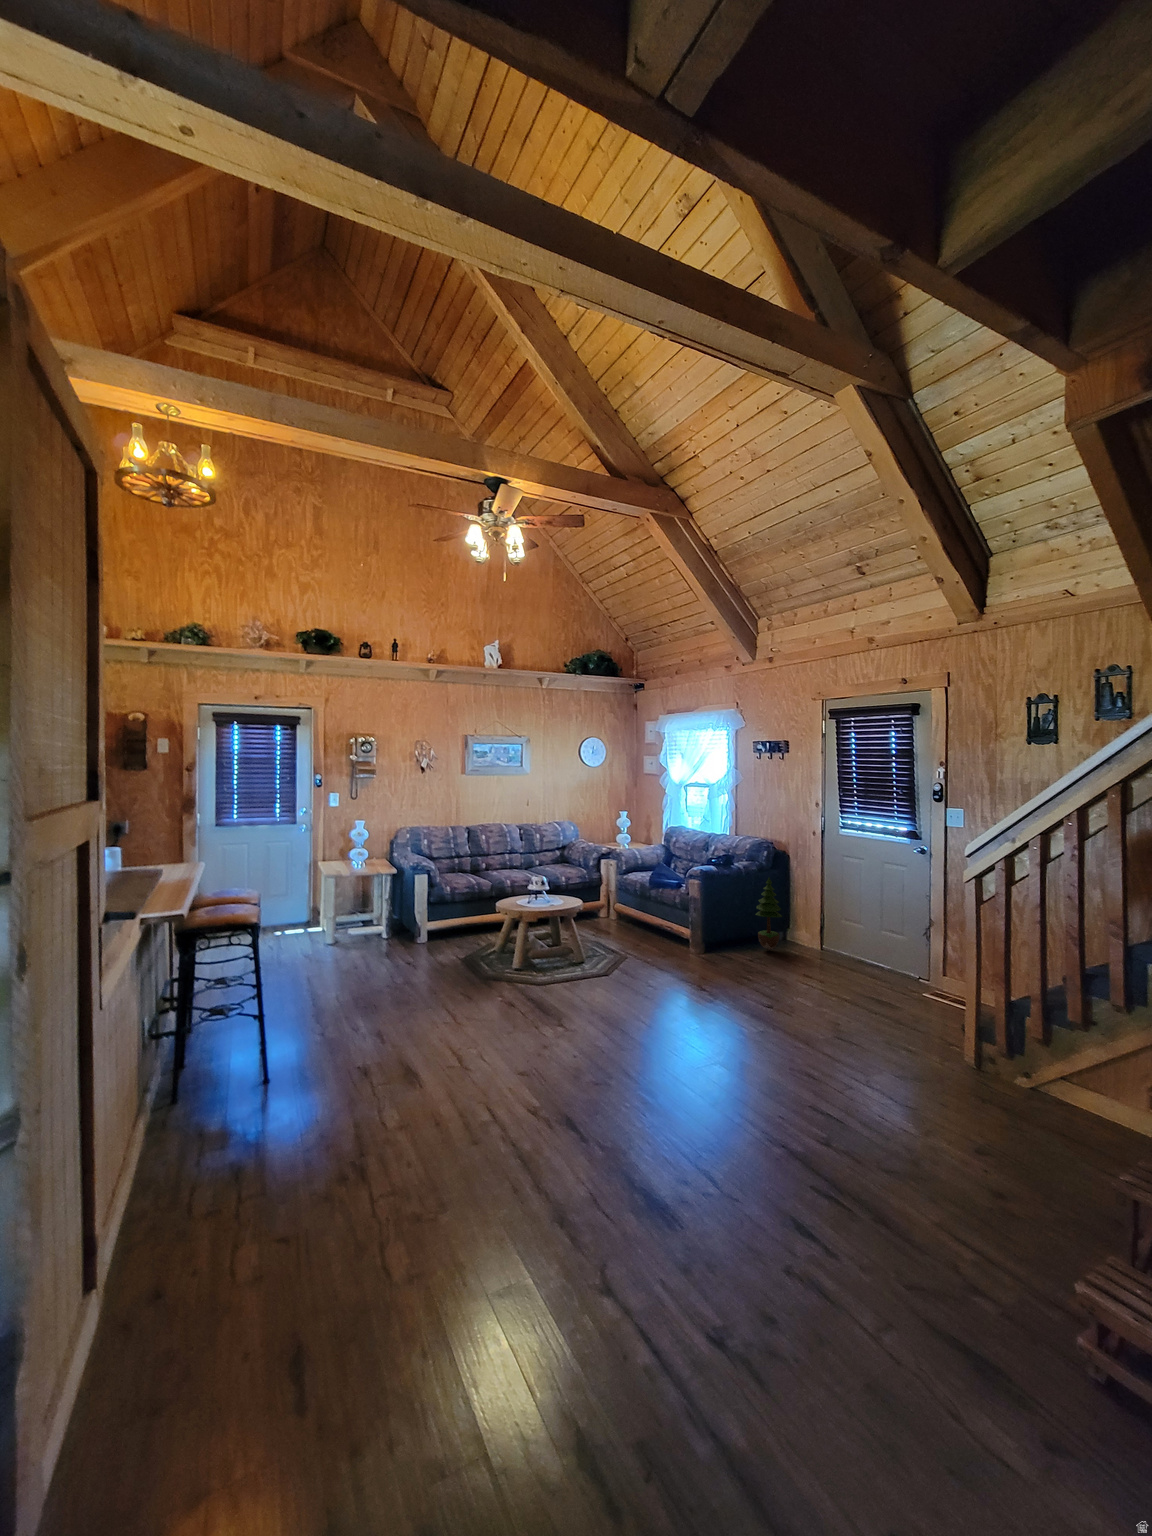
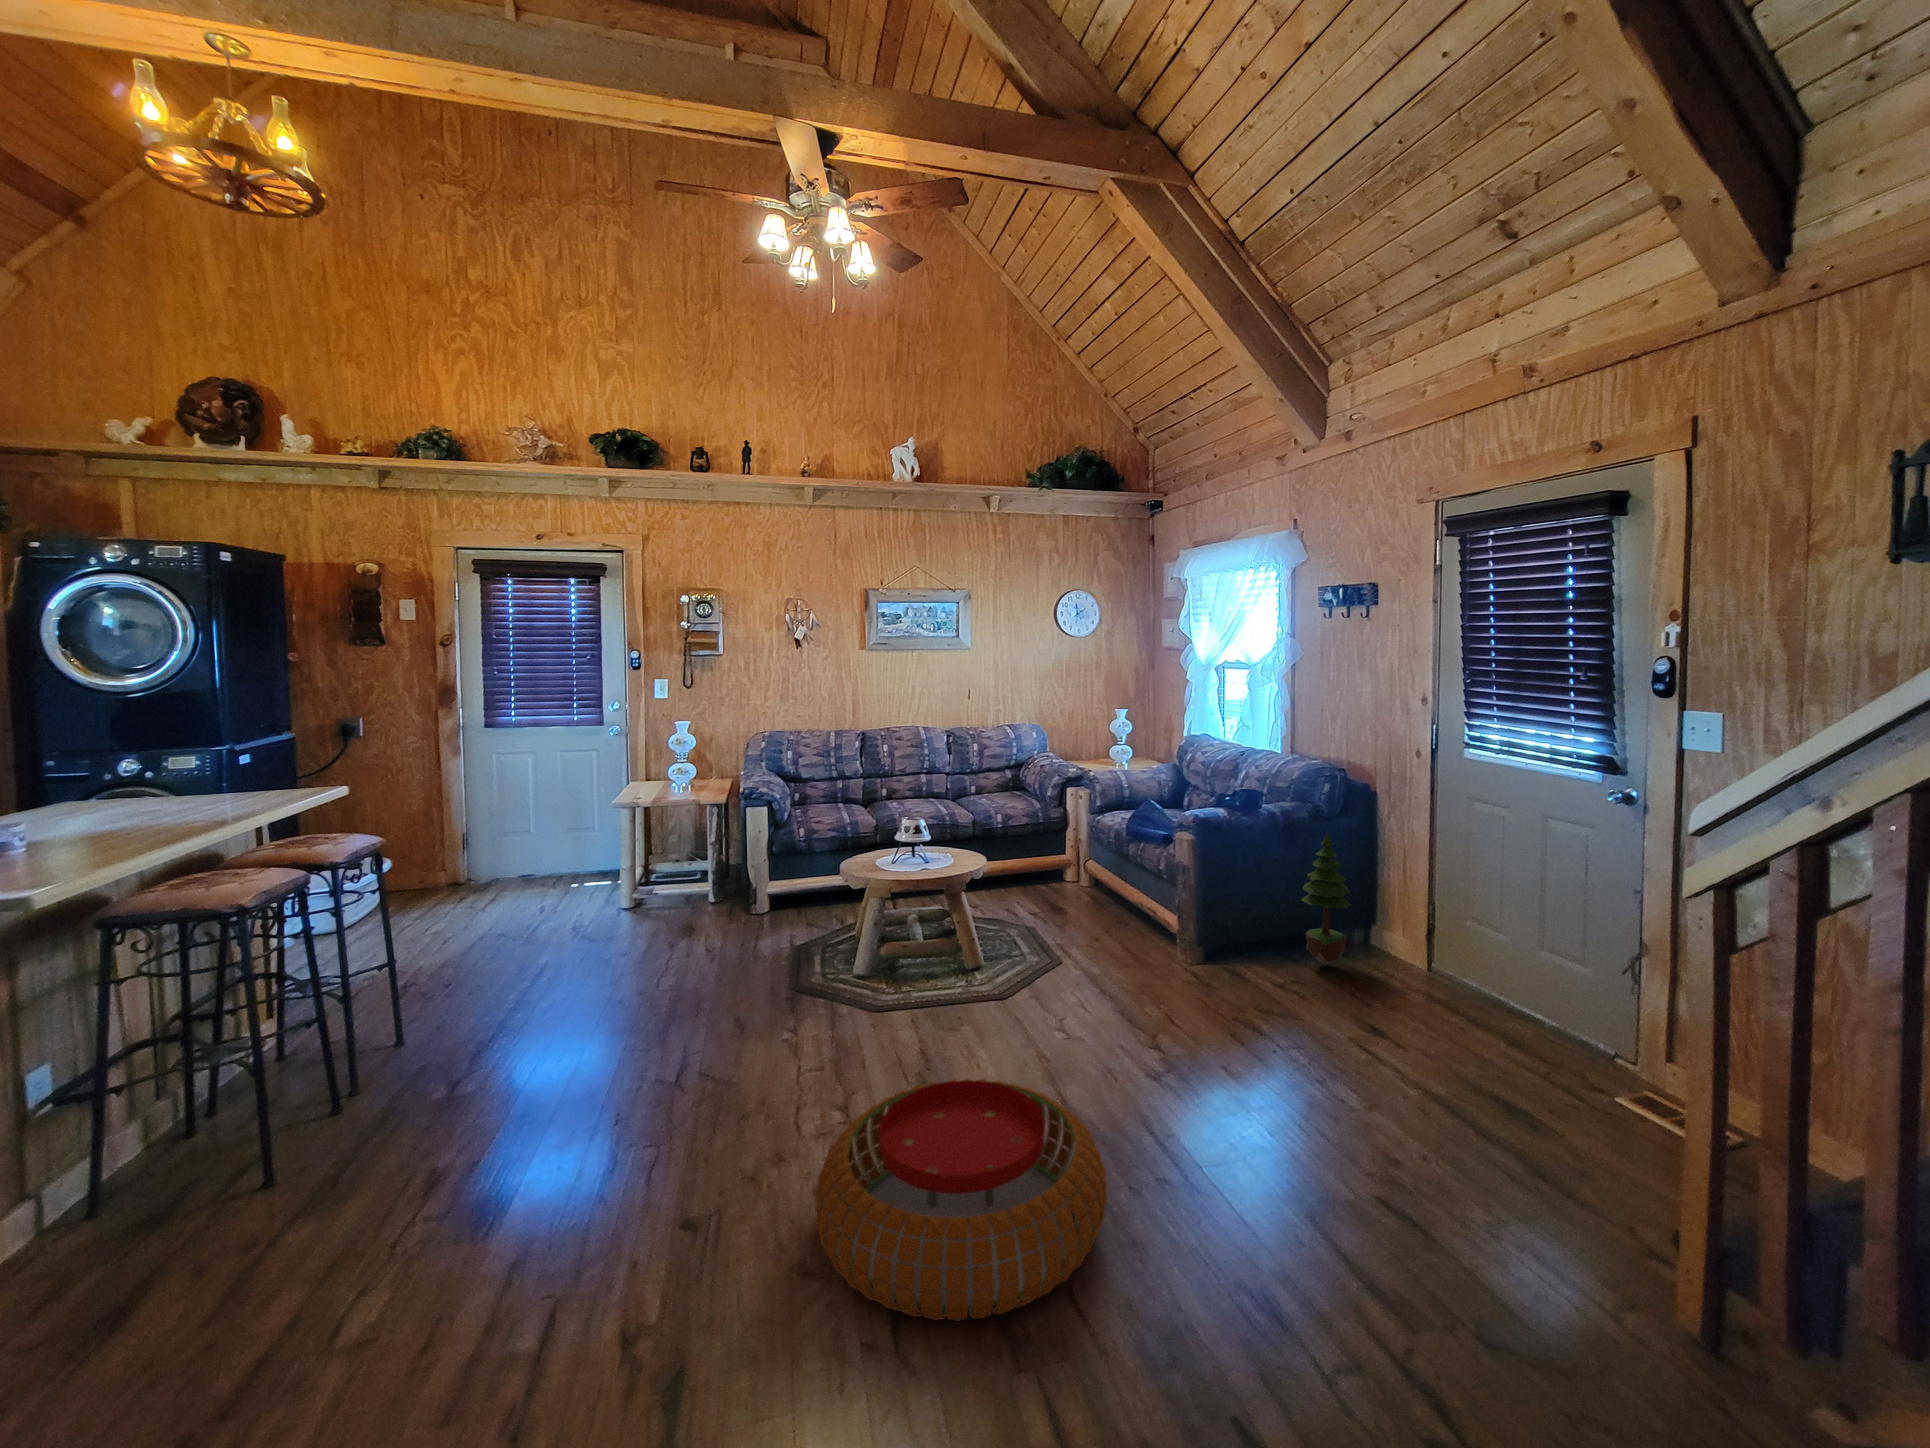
pouf: none [587,995,728,1090] -> present [815,1079,1107,1321]

